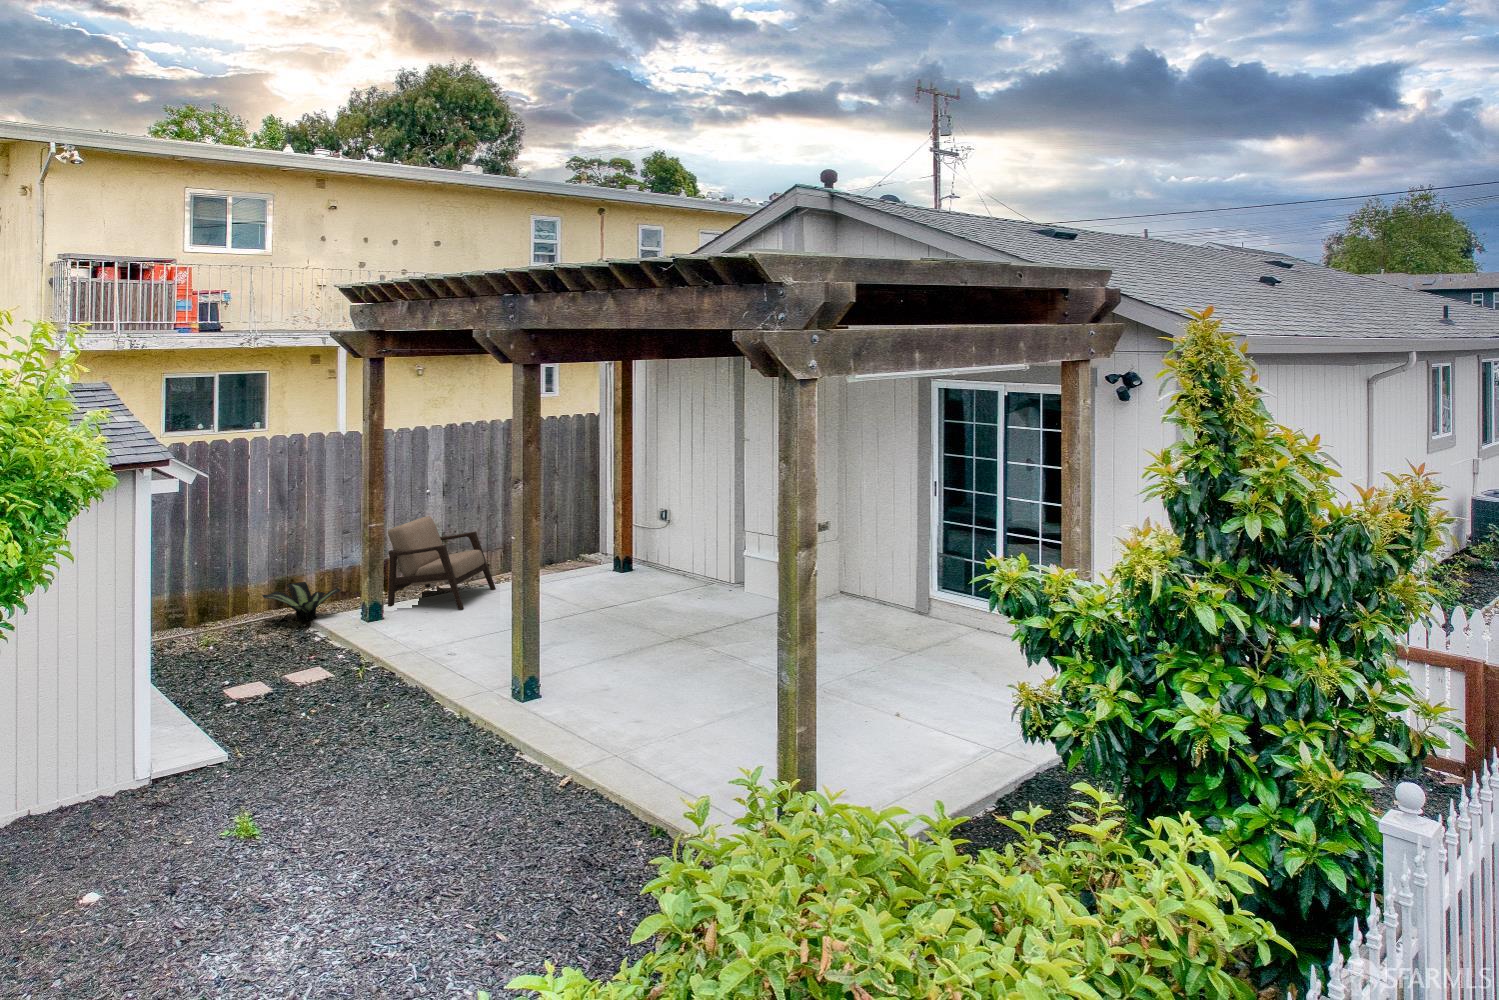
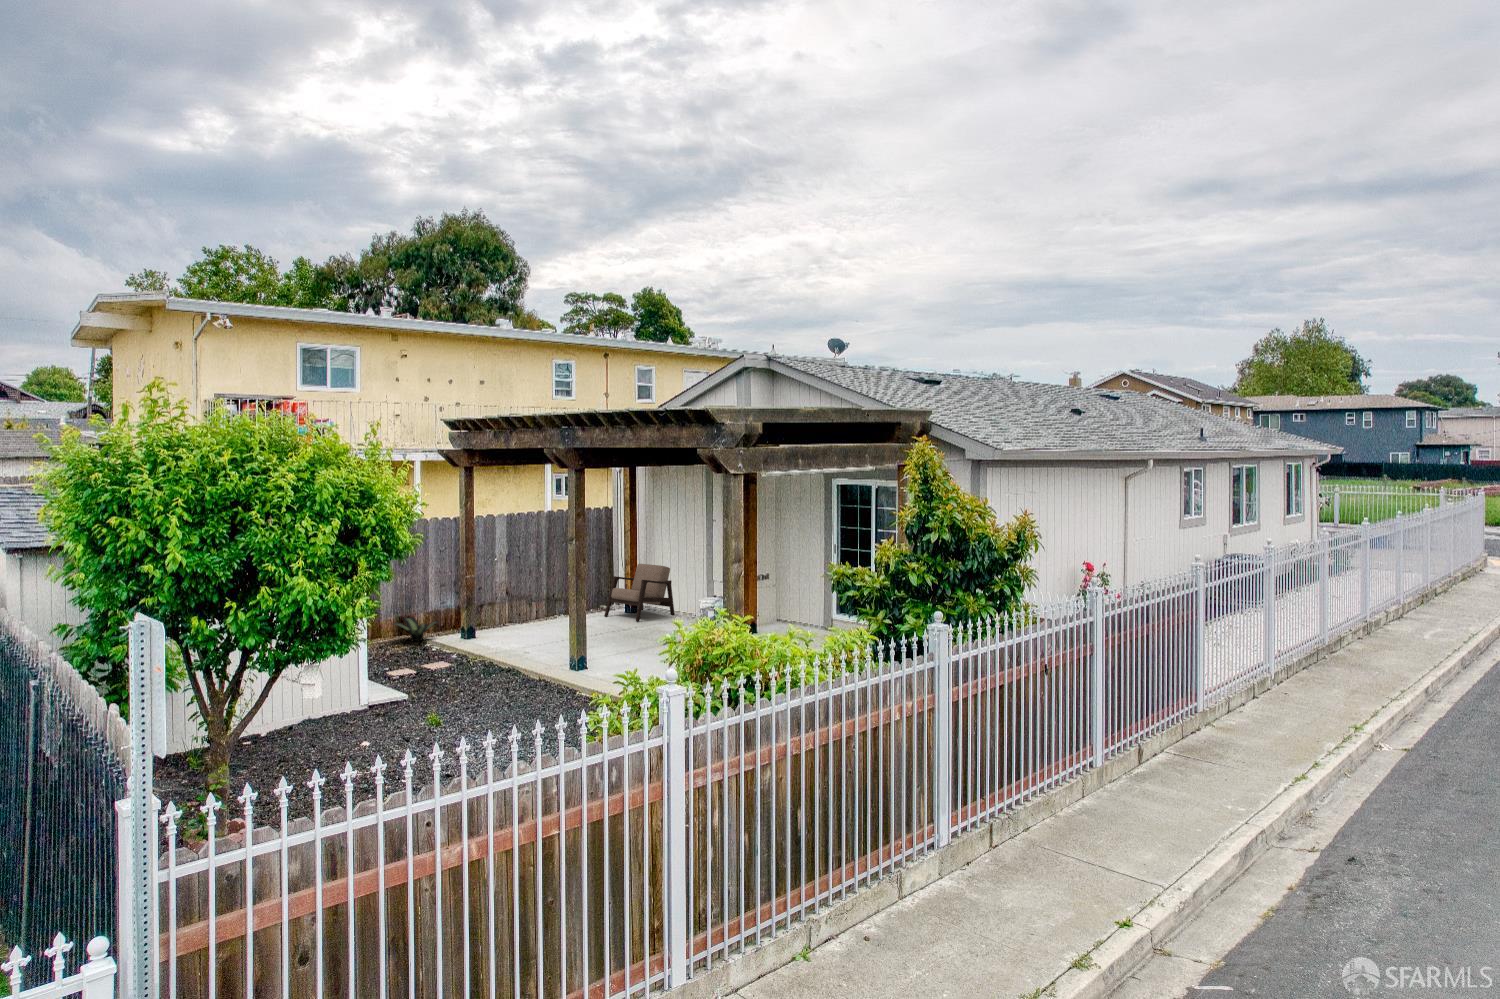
armchair: present [388,516,496,609] -> present [604,564,675,622]

